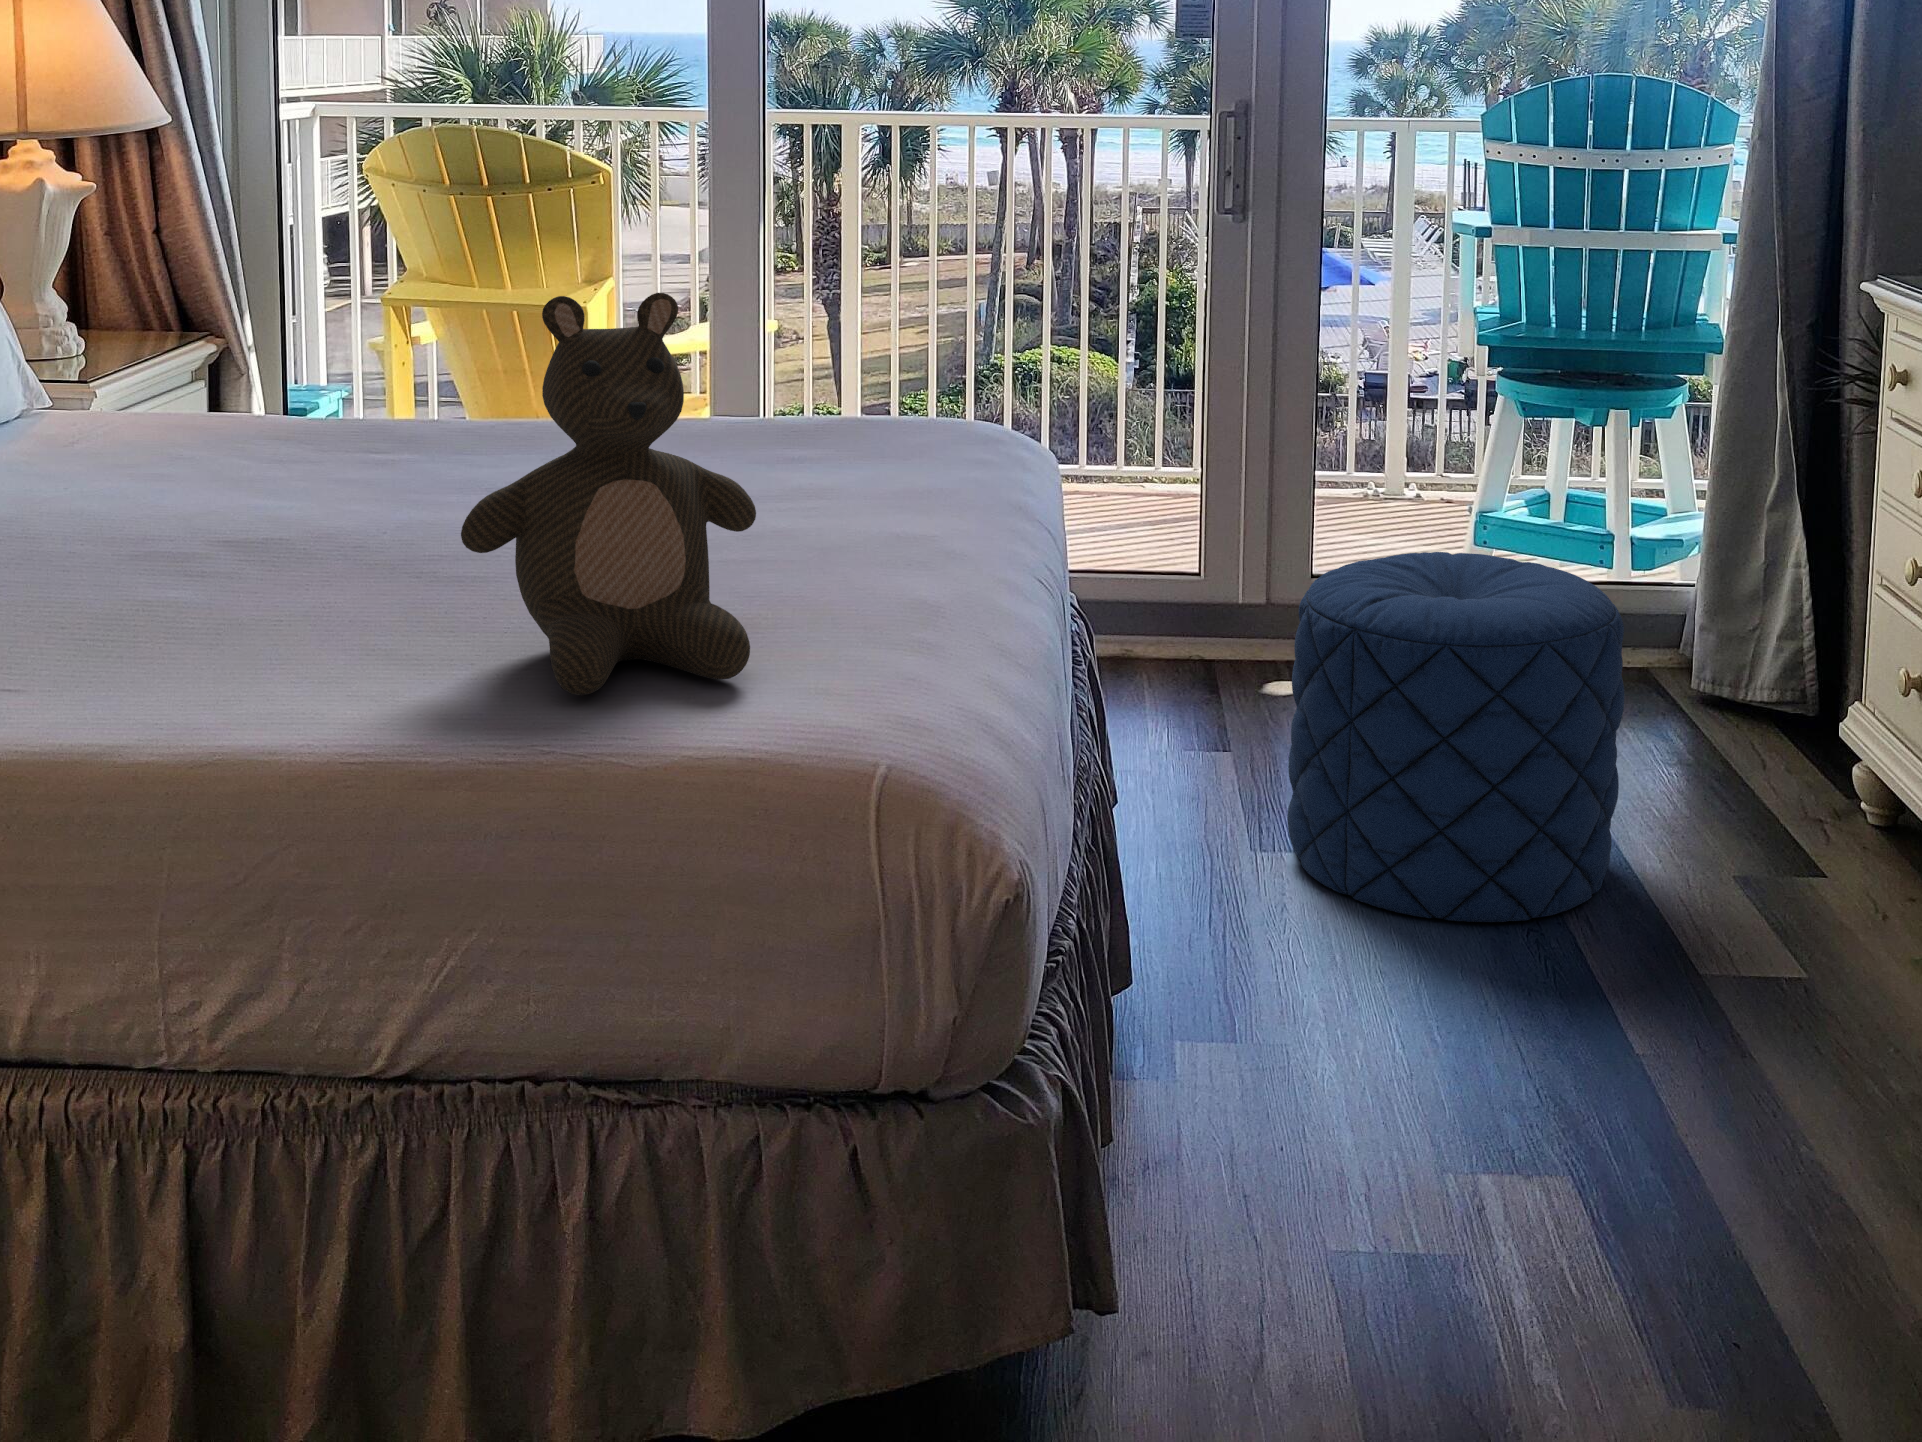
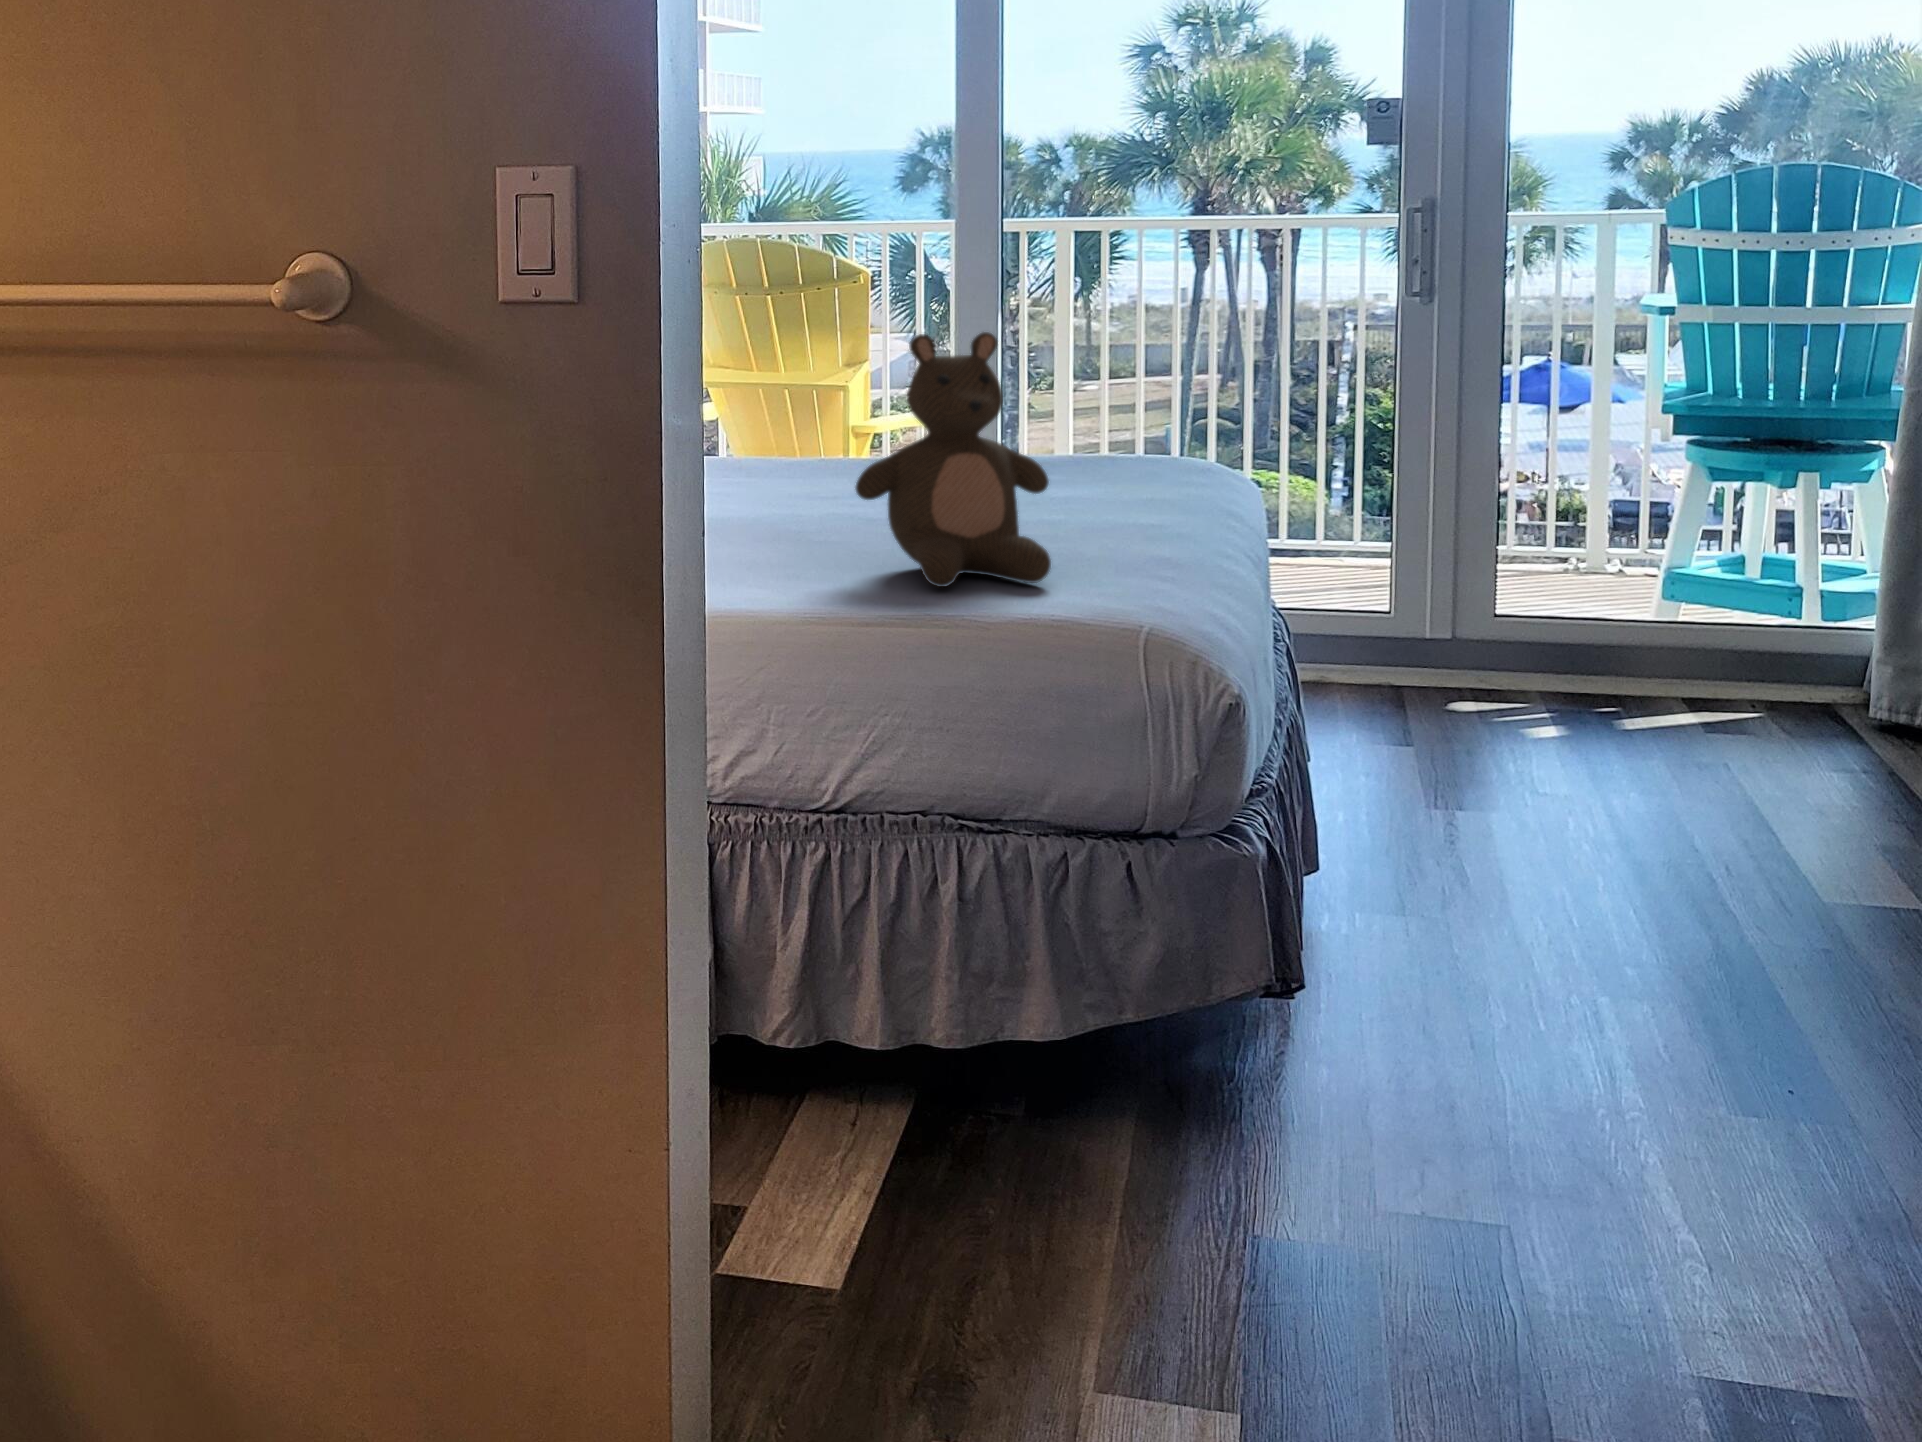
pouf: present [1287,552,1625,922] -> none [1460,572,1773,867]

